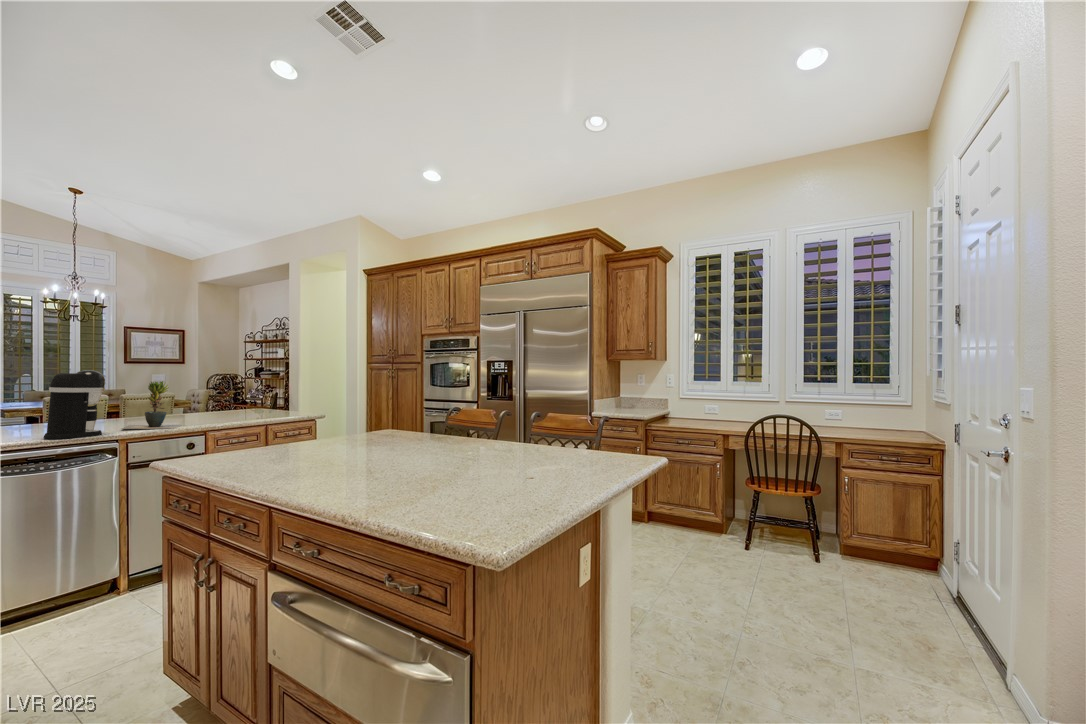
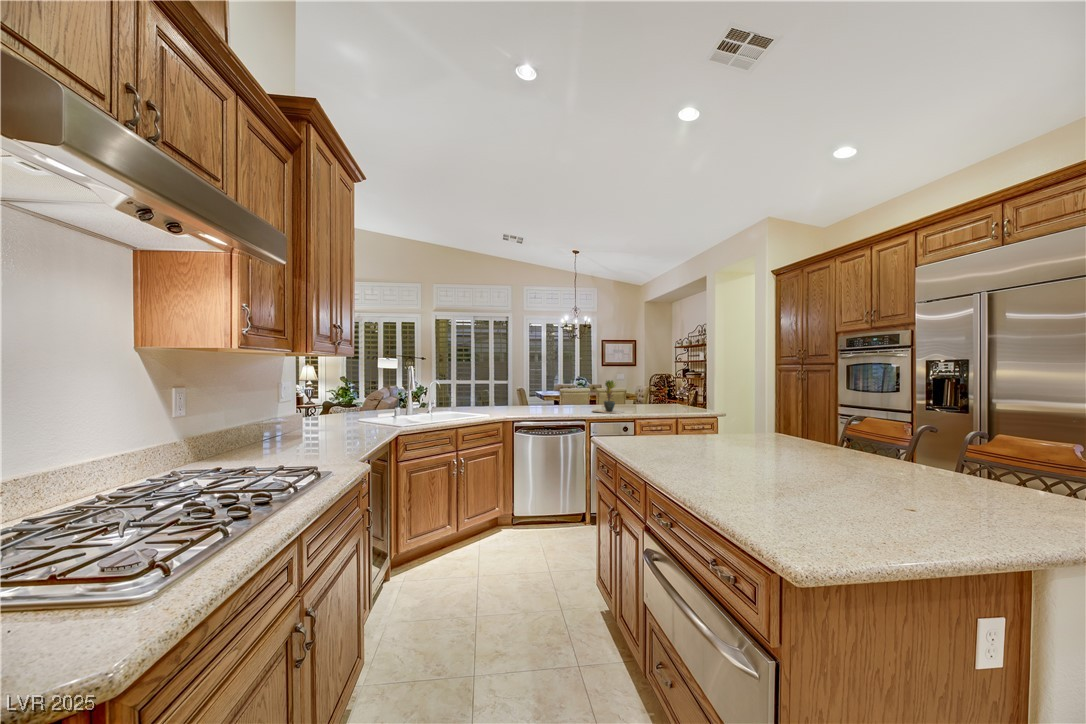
coffee maker: present [44,370,105,439] -> none [556,372,582,415]

